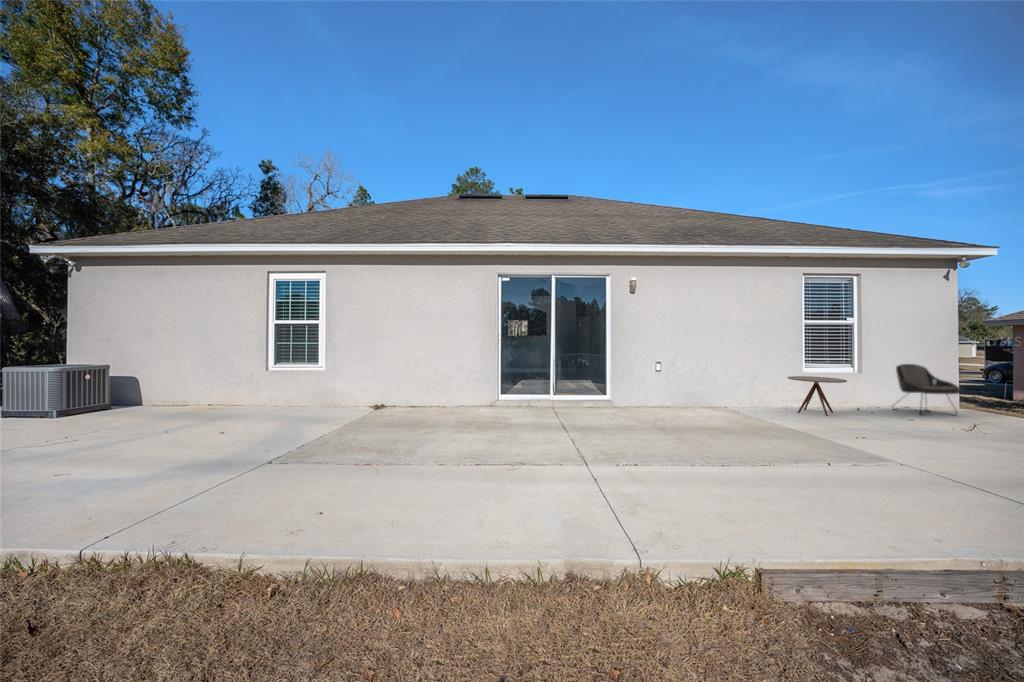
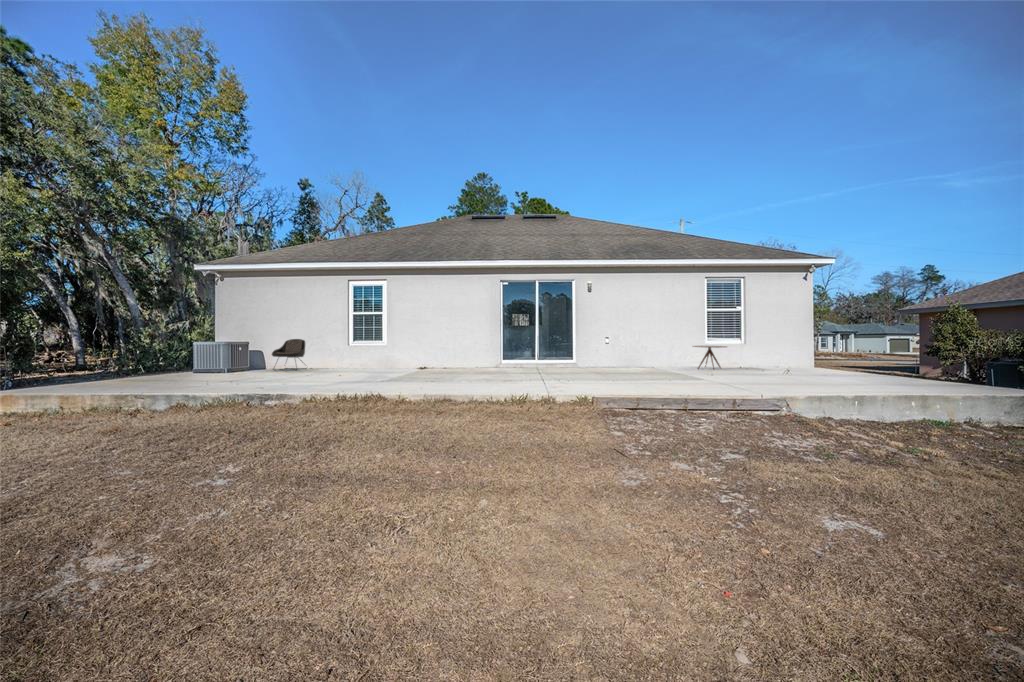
lounge chair: present [896,364,961,414] -> present [272,339,305,370]

